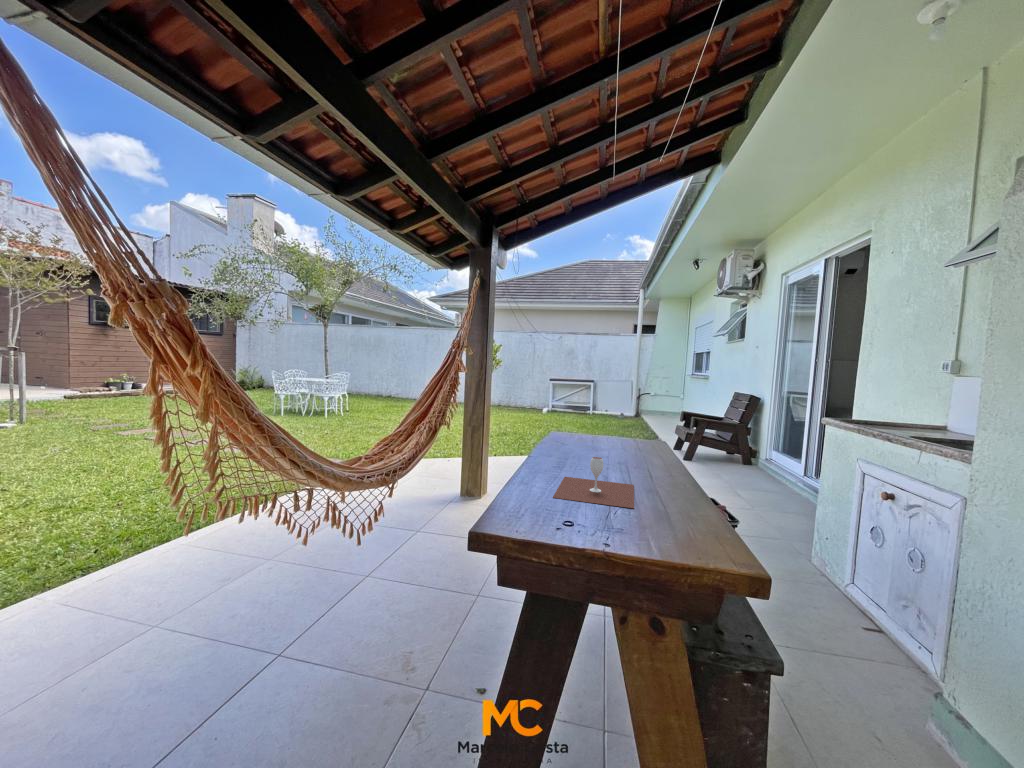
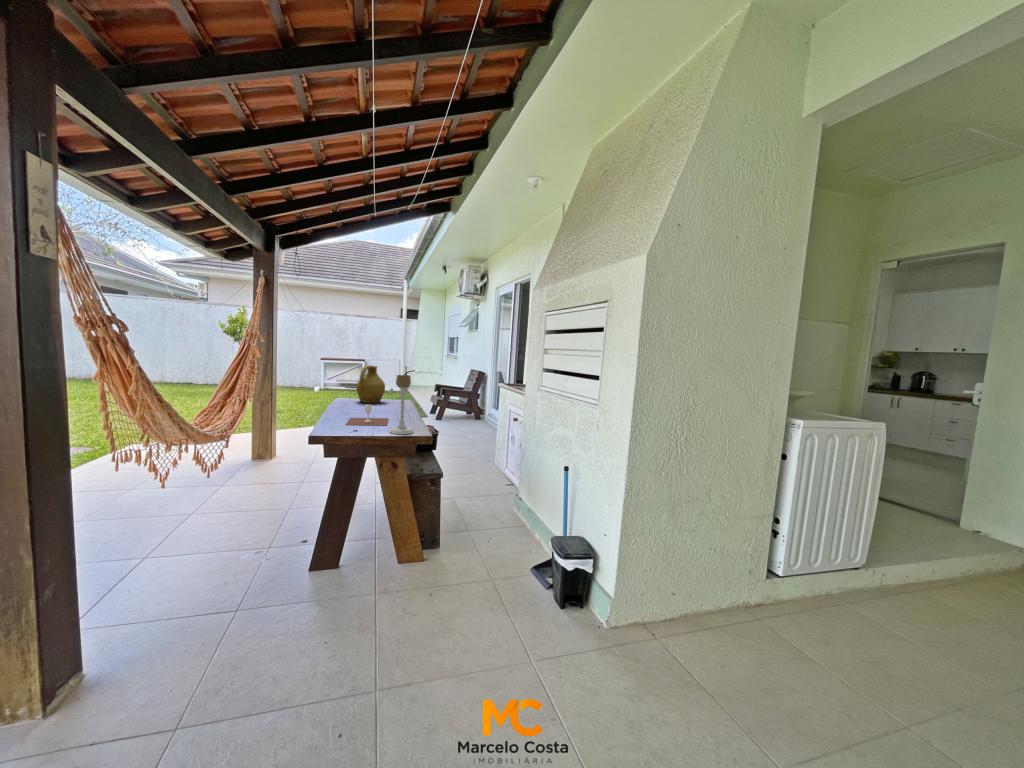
pitcher: none [580,384,624,445] -> present [357,365,385,403]
candle holder: none [642,403,702,552] -> present [390,375,413,434]

